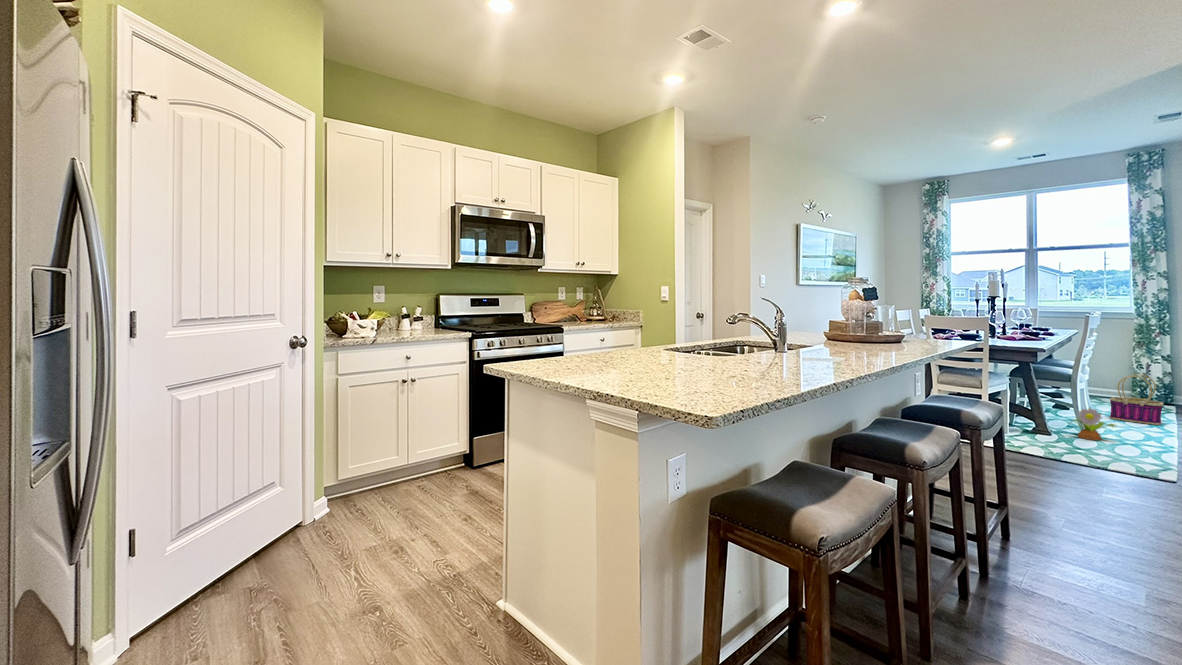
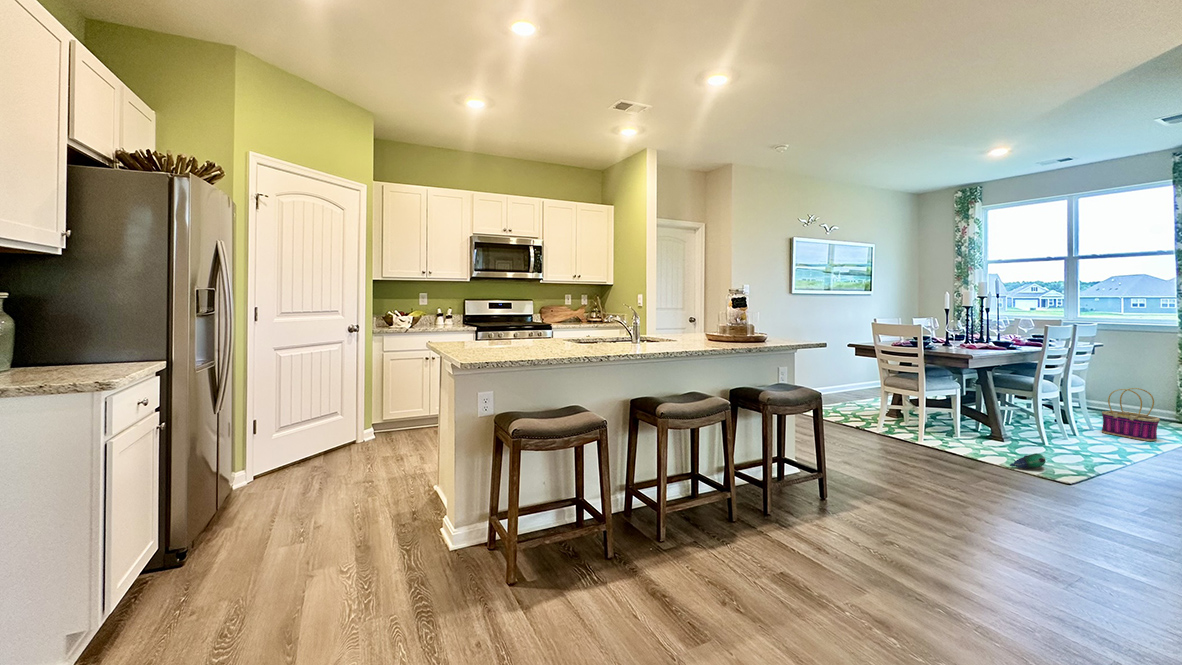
decorative plant: present [1071,407,1117,440] -> none [1016,414,1064,447]
plush toy: none [1110,451,1149,469] -> present [1010,453,1046,469]

